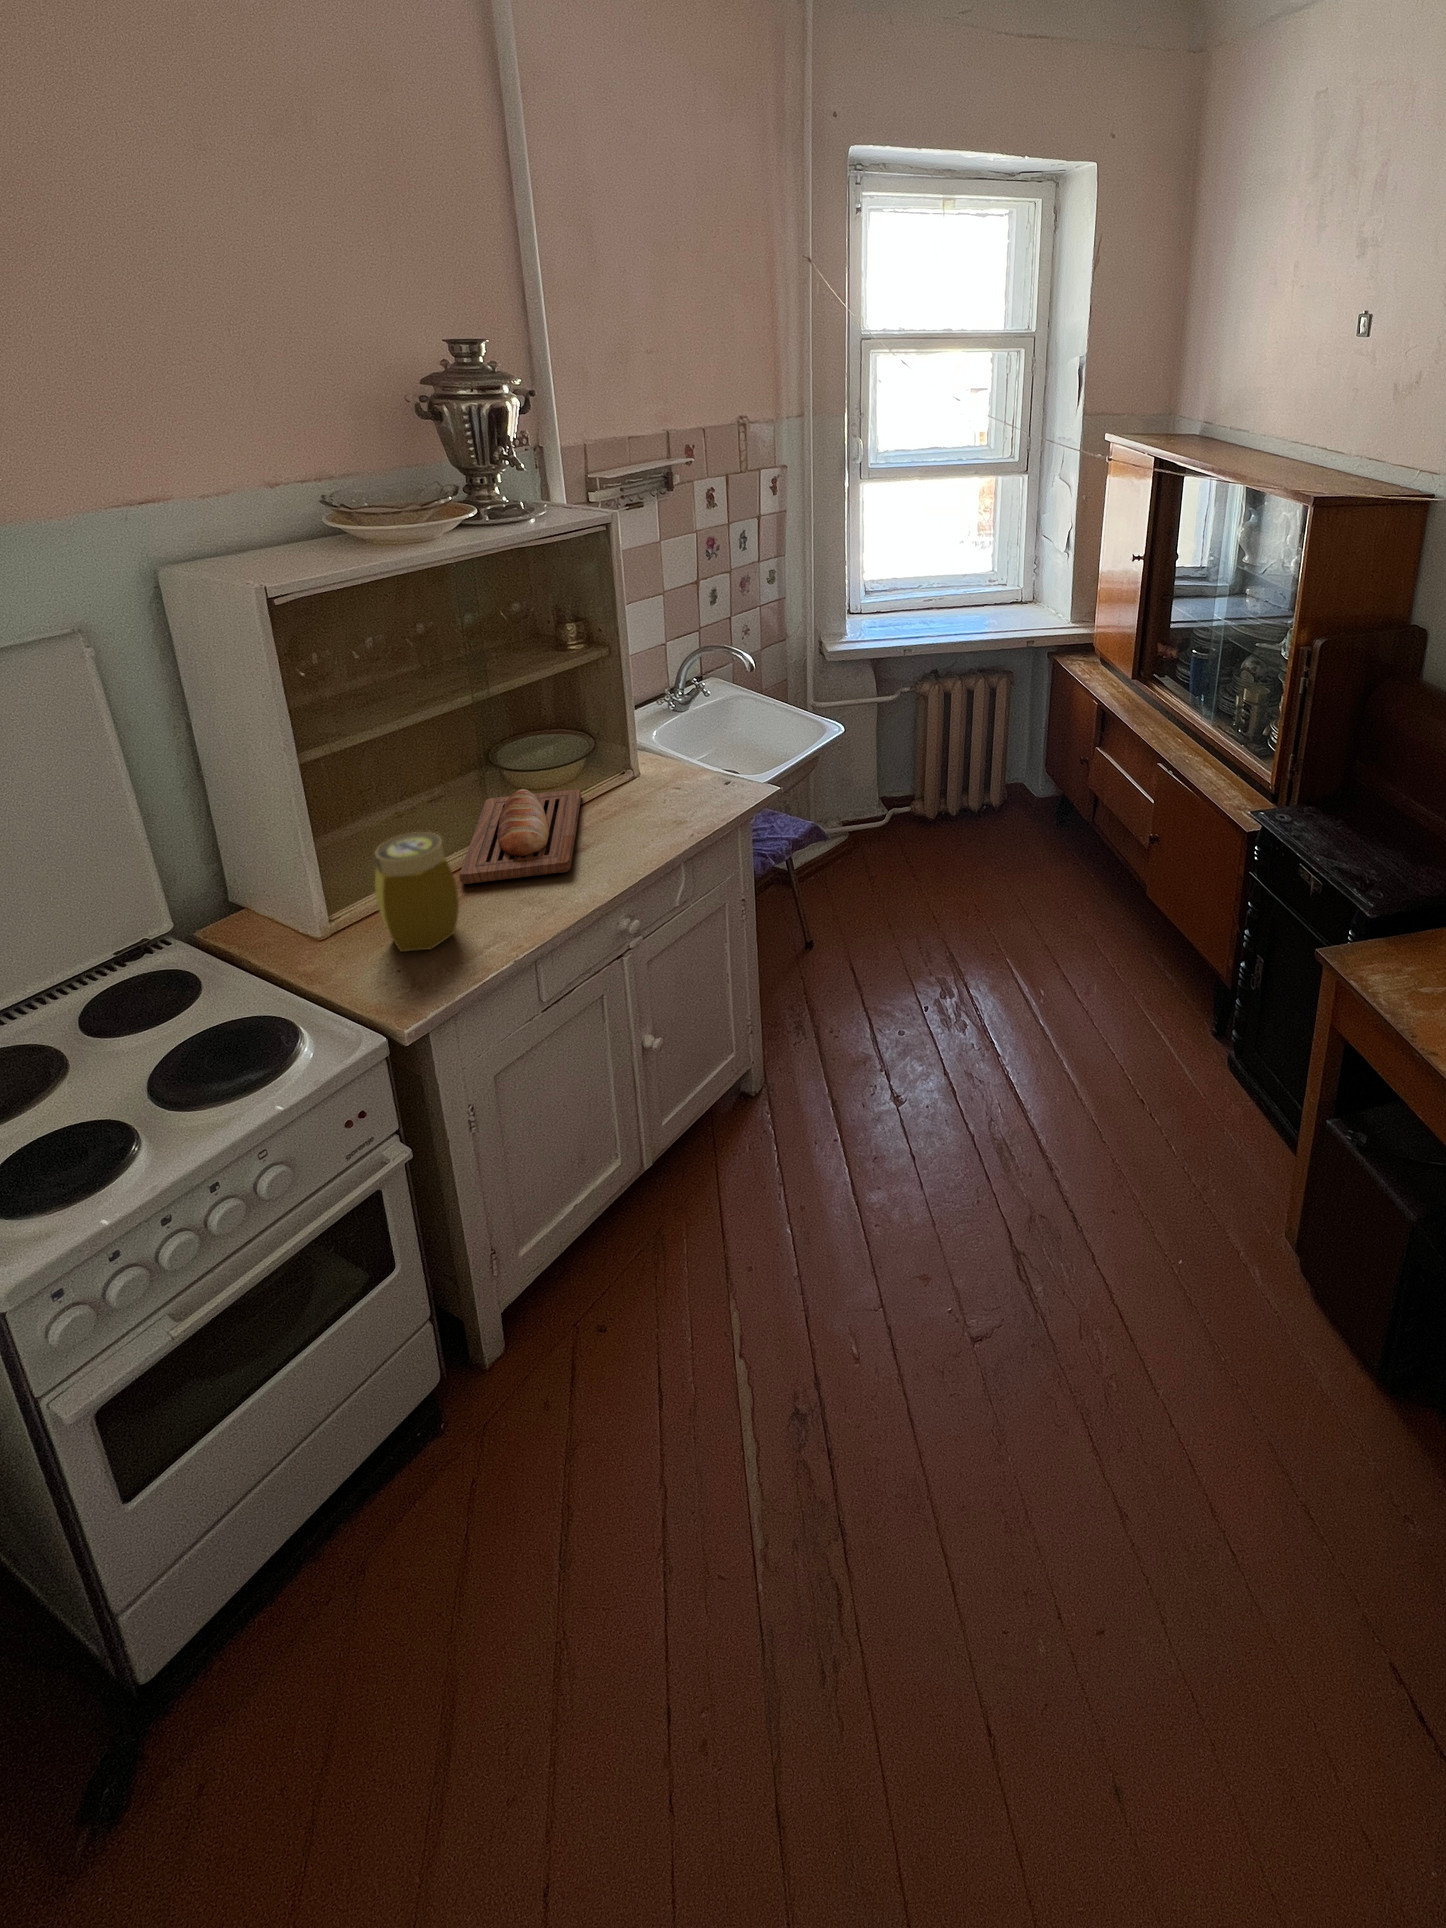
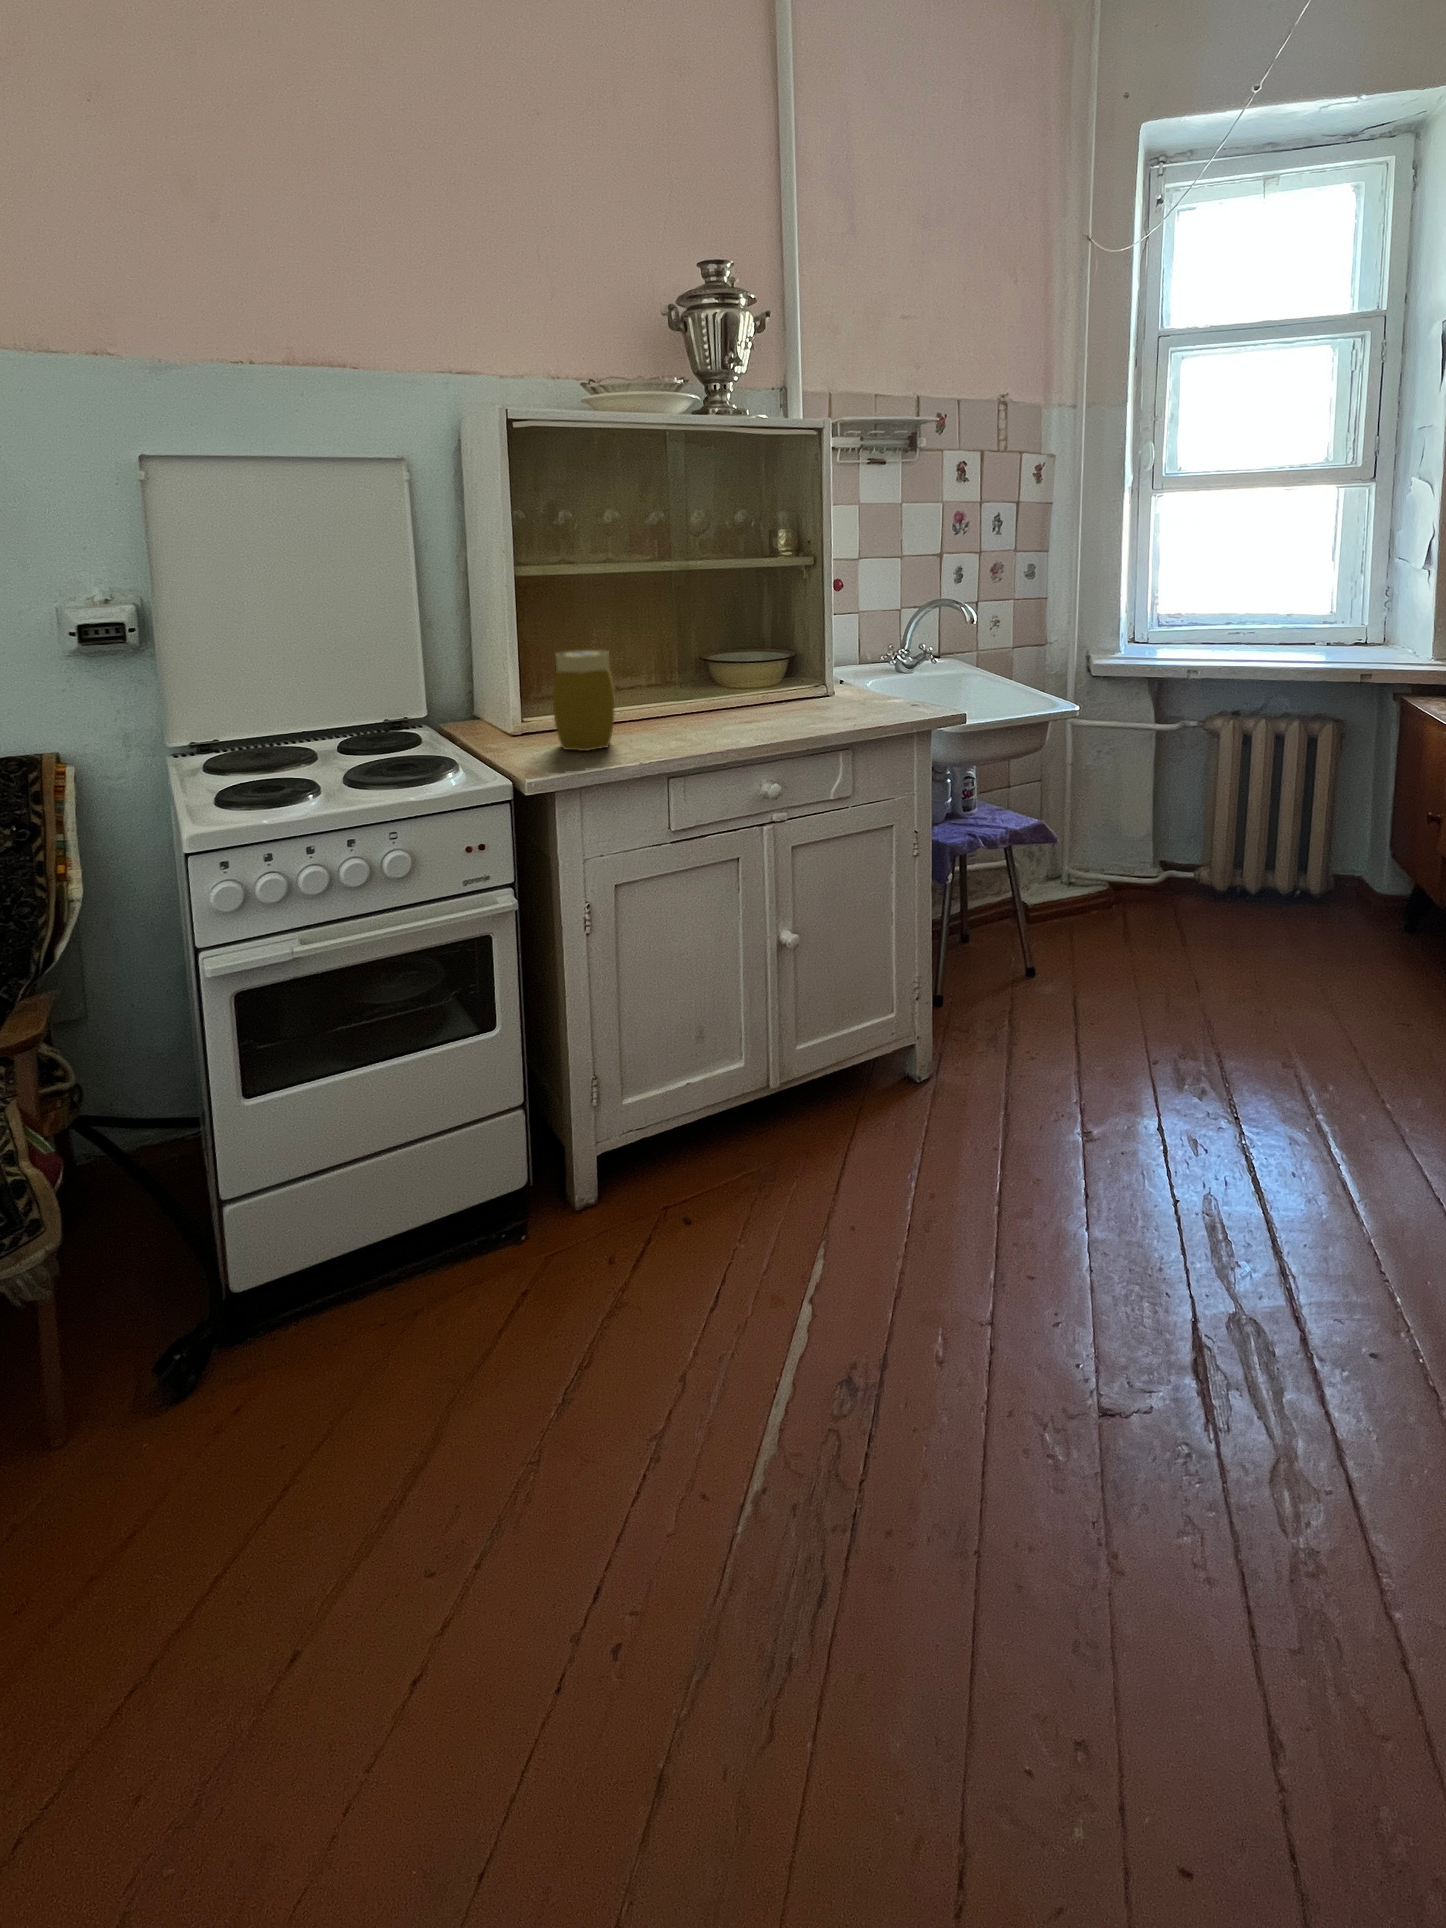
bread loaf: present [459,789,581,884] -> none [634,677,770,729]

